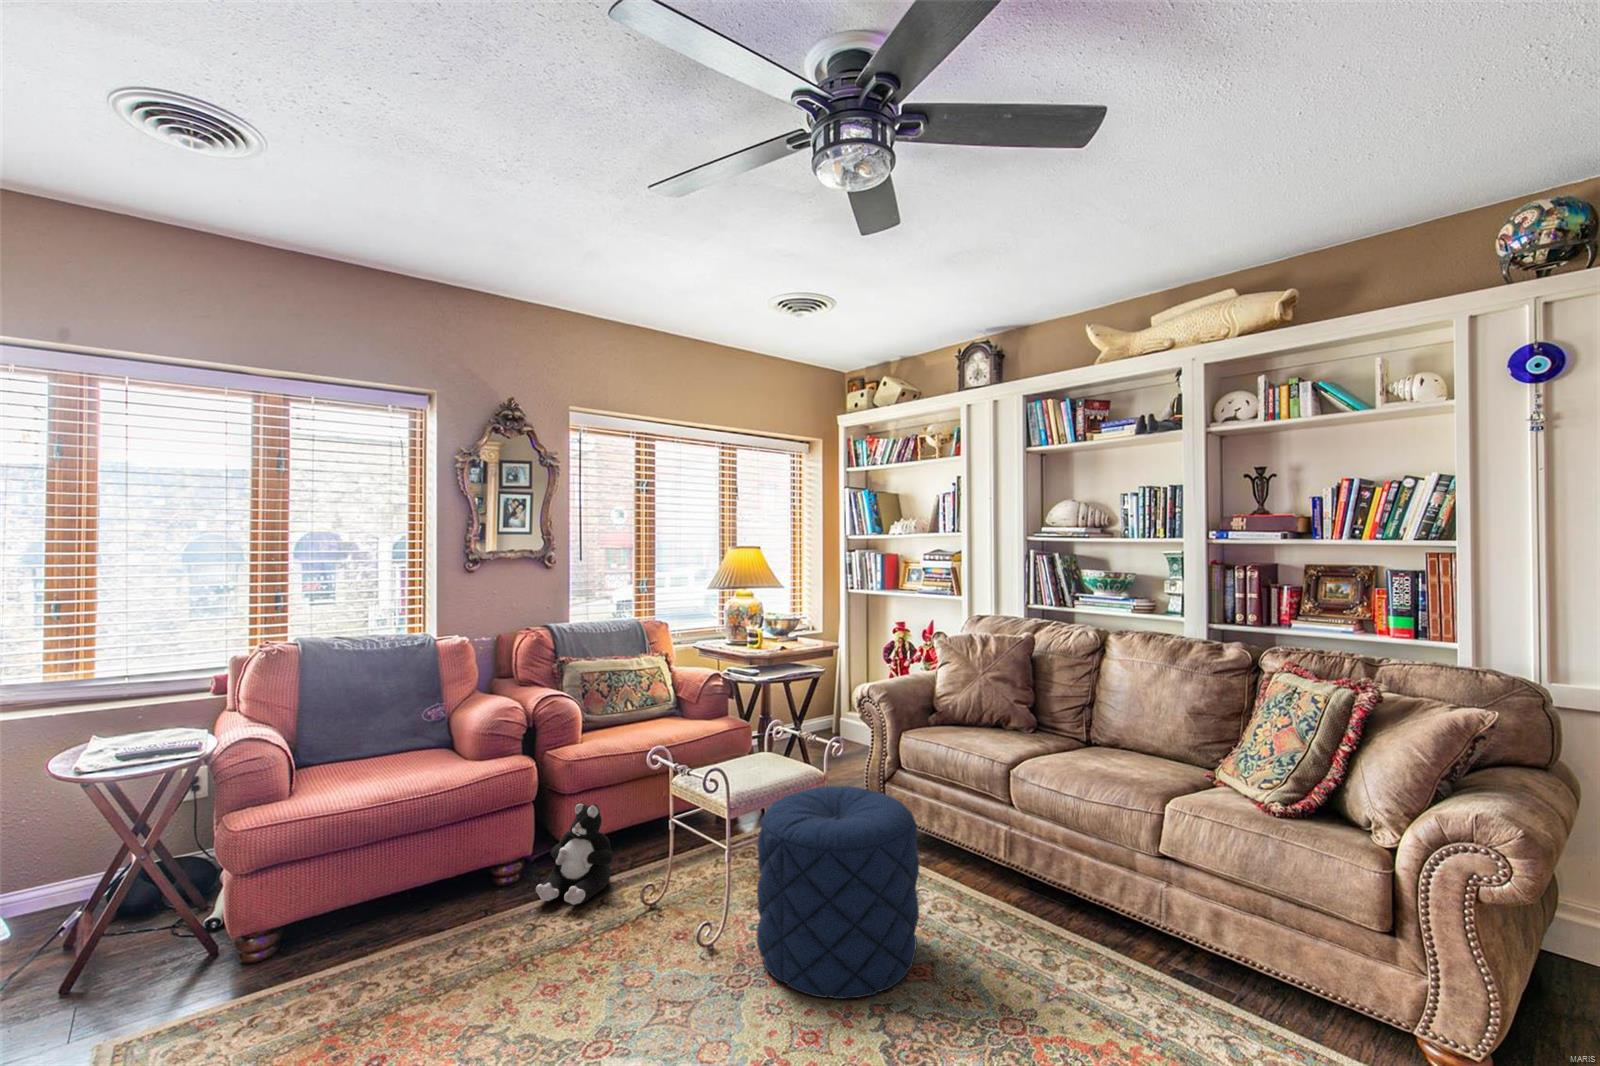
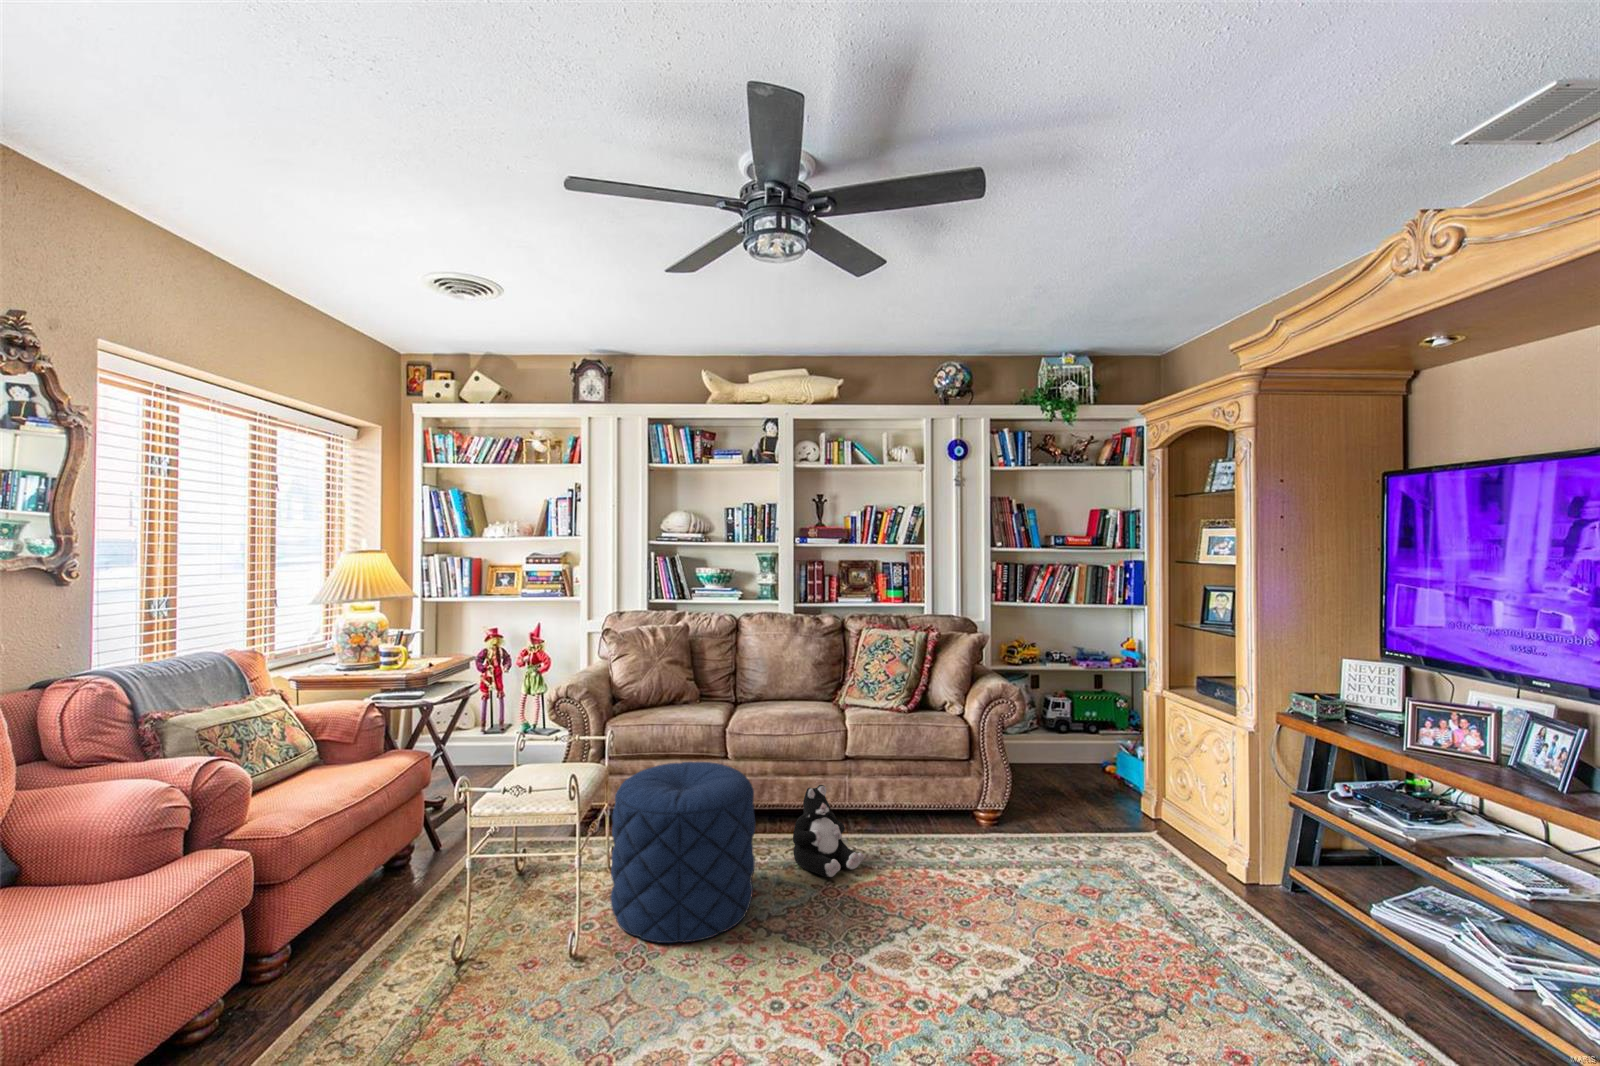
plush toy: present [536,803,613,905] -> present [793,785,864,877]

